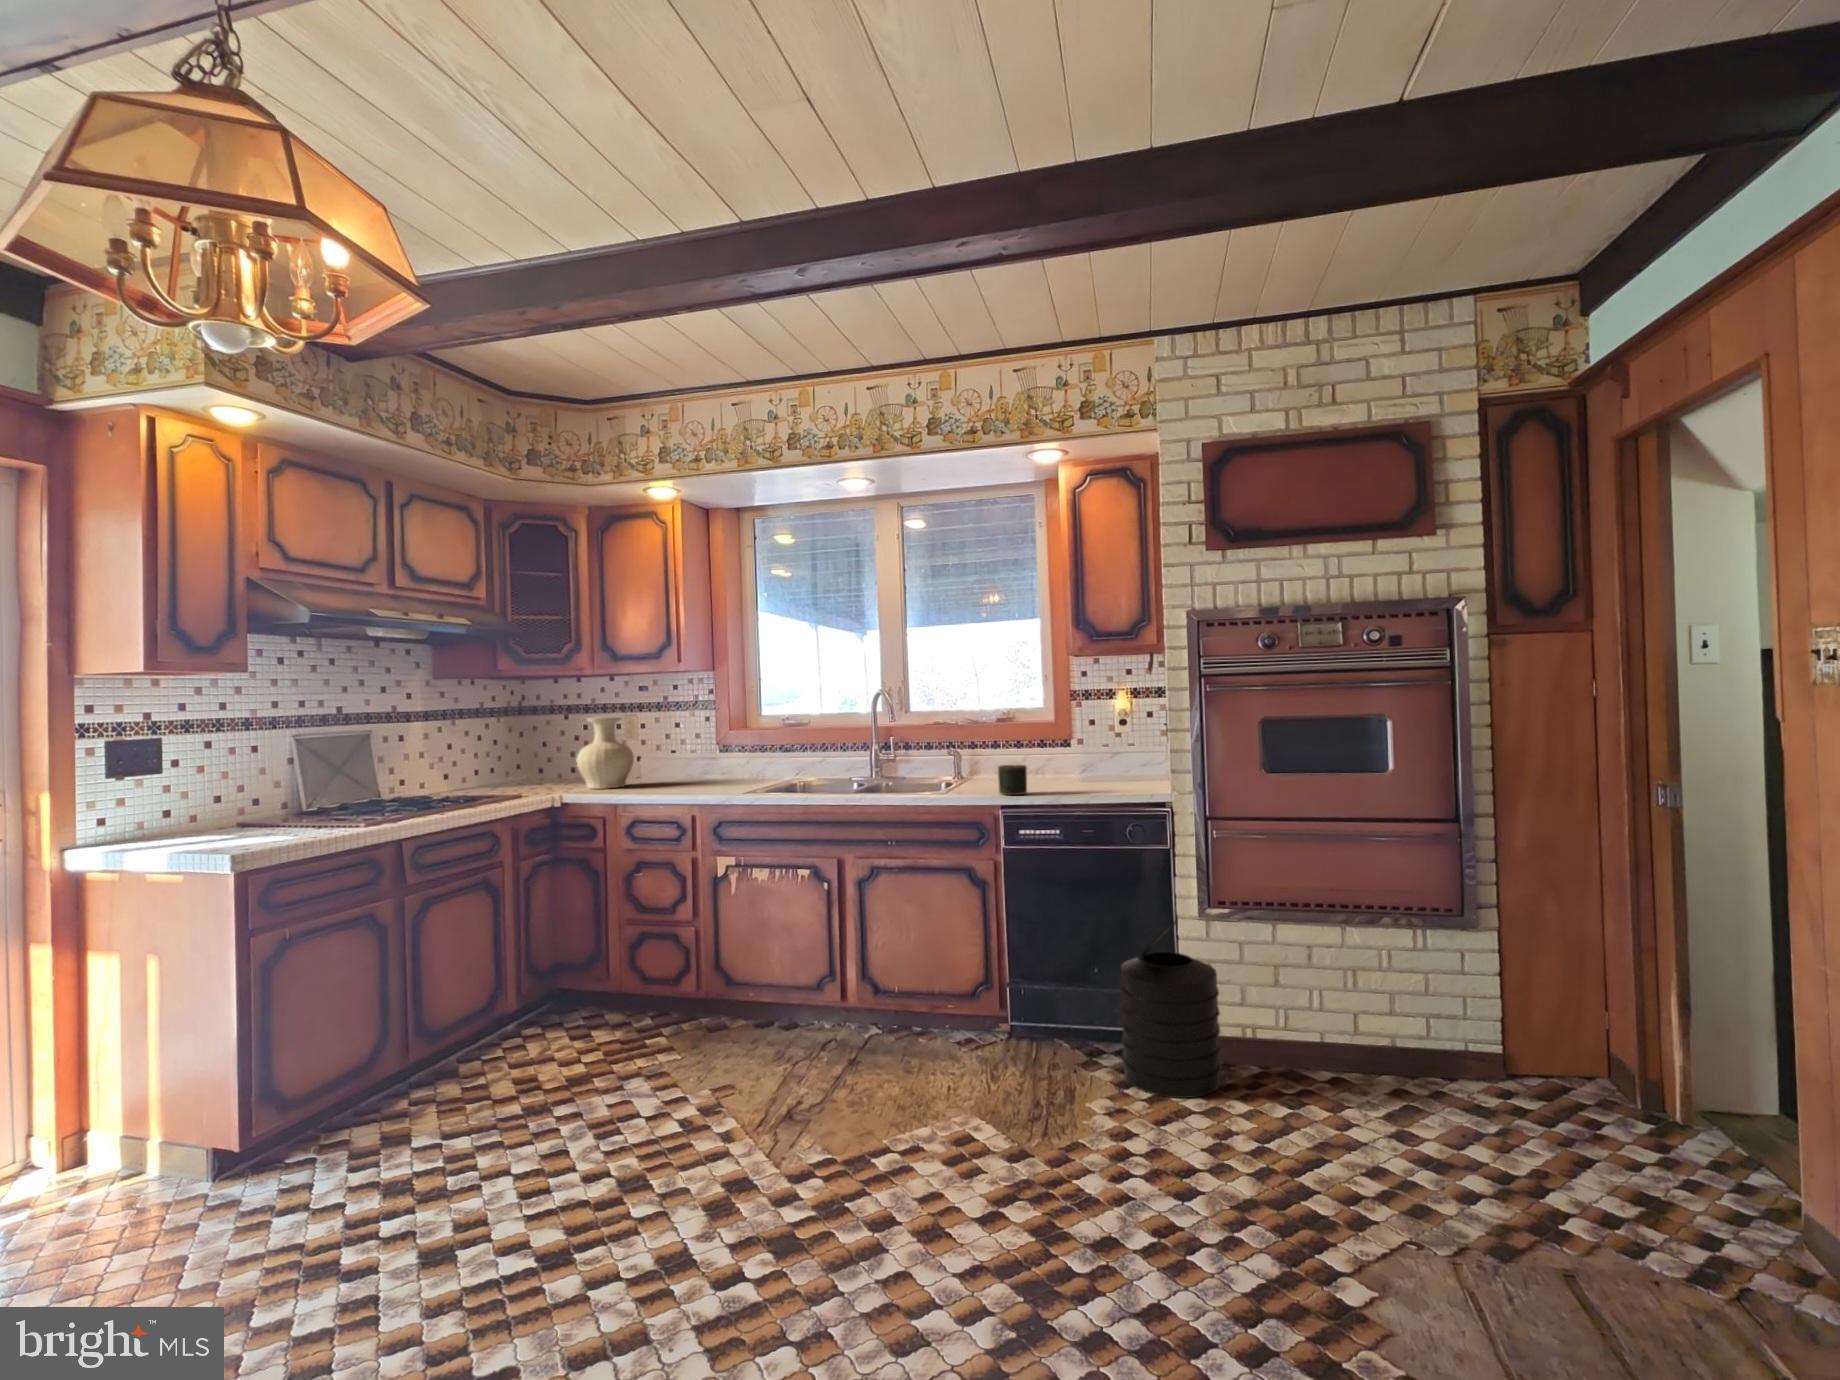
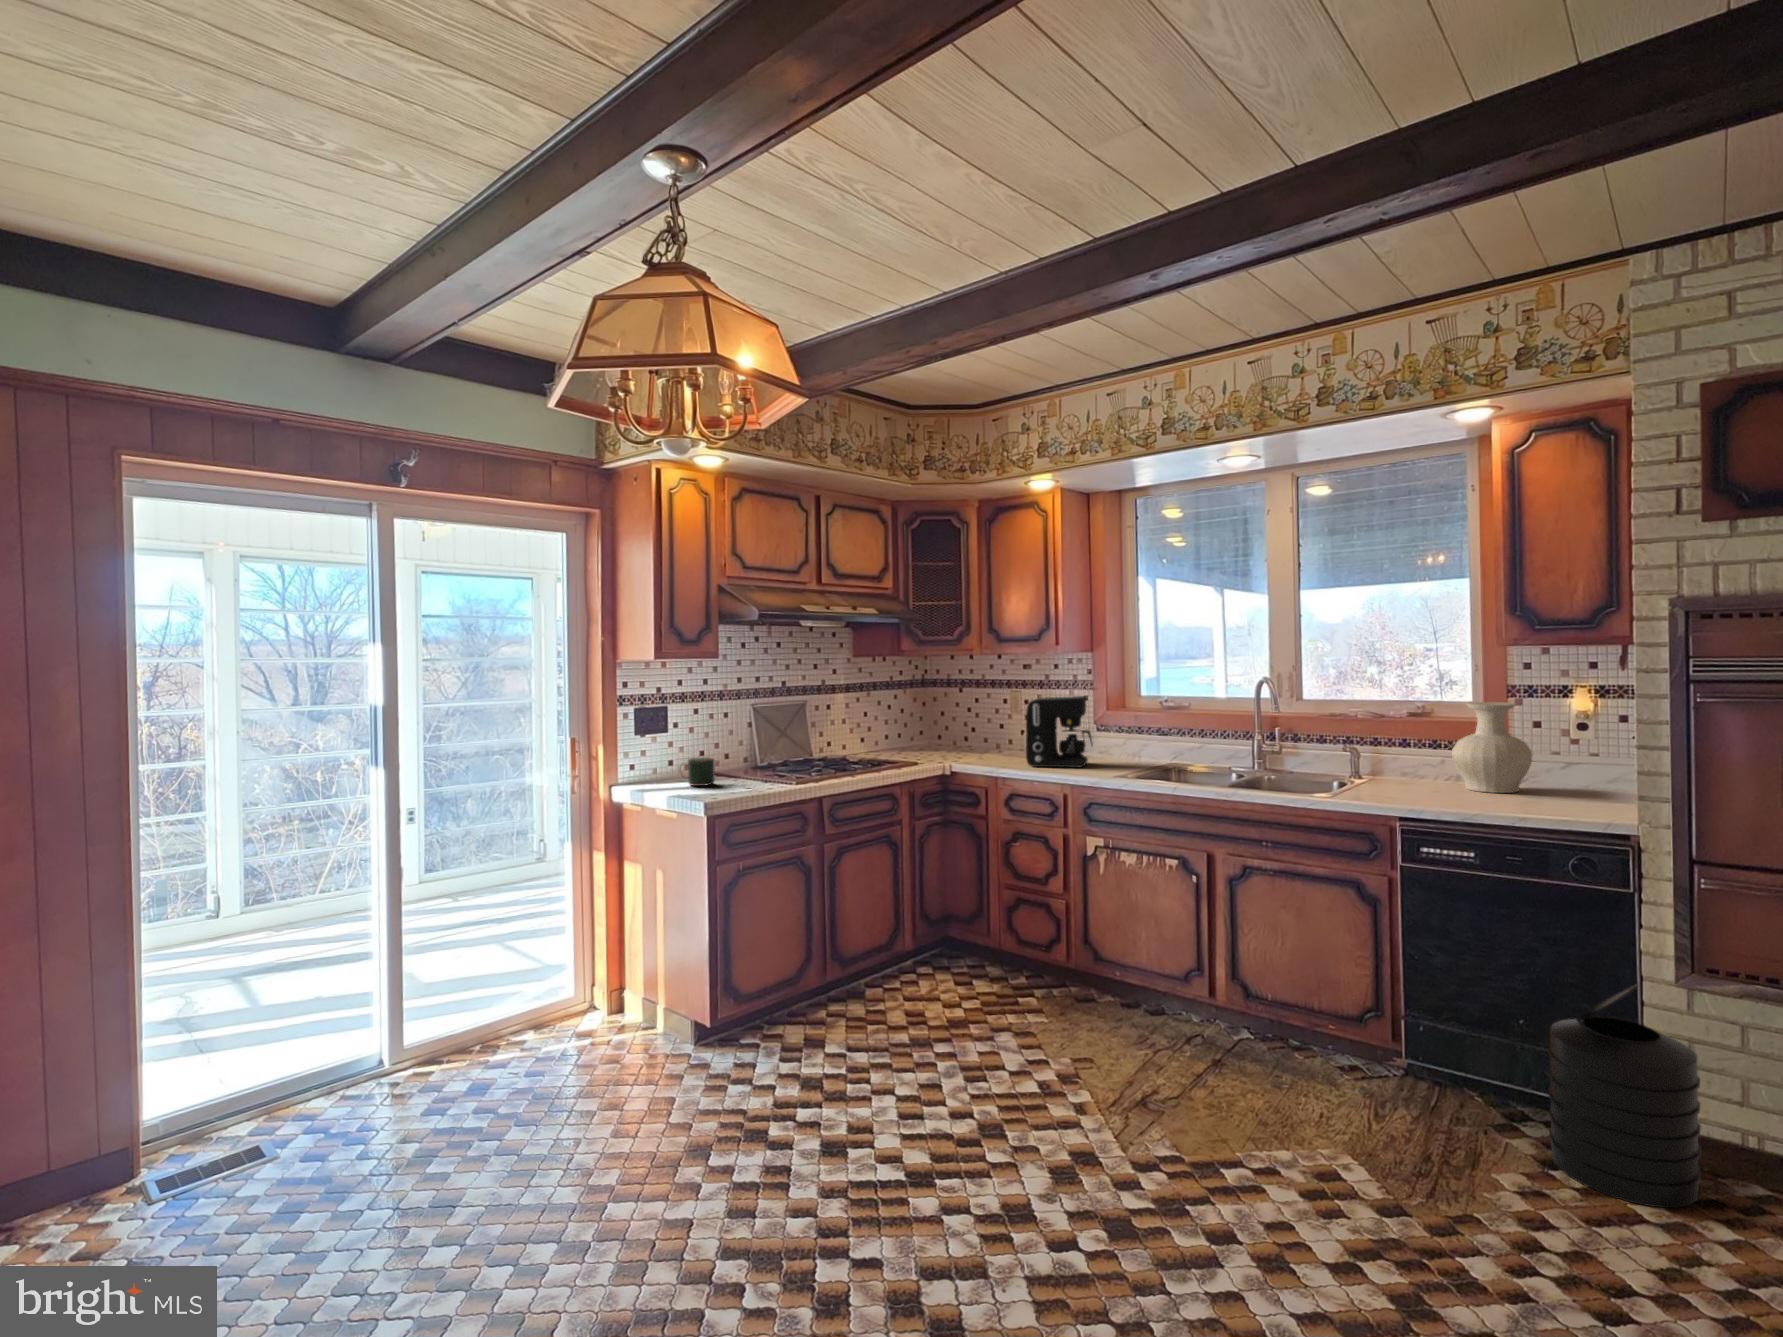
coffee maker: none [650,715,721,789] -> present [1026,696,1093,767]
vase: present [577,717,634,789] -> present [1452,702,1533,793]
mug: present [998,765,1027,795] -> present [687,758,715,786]

